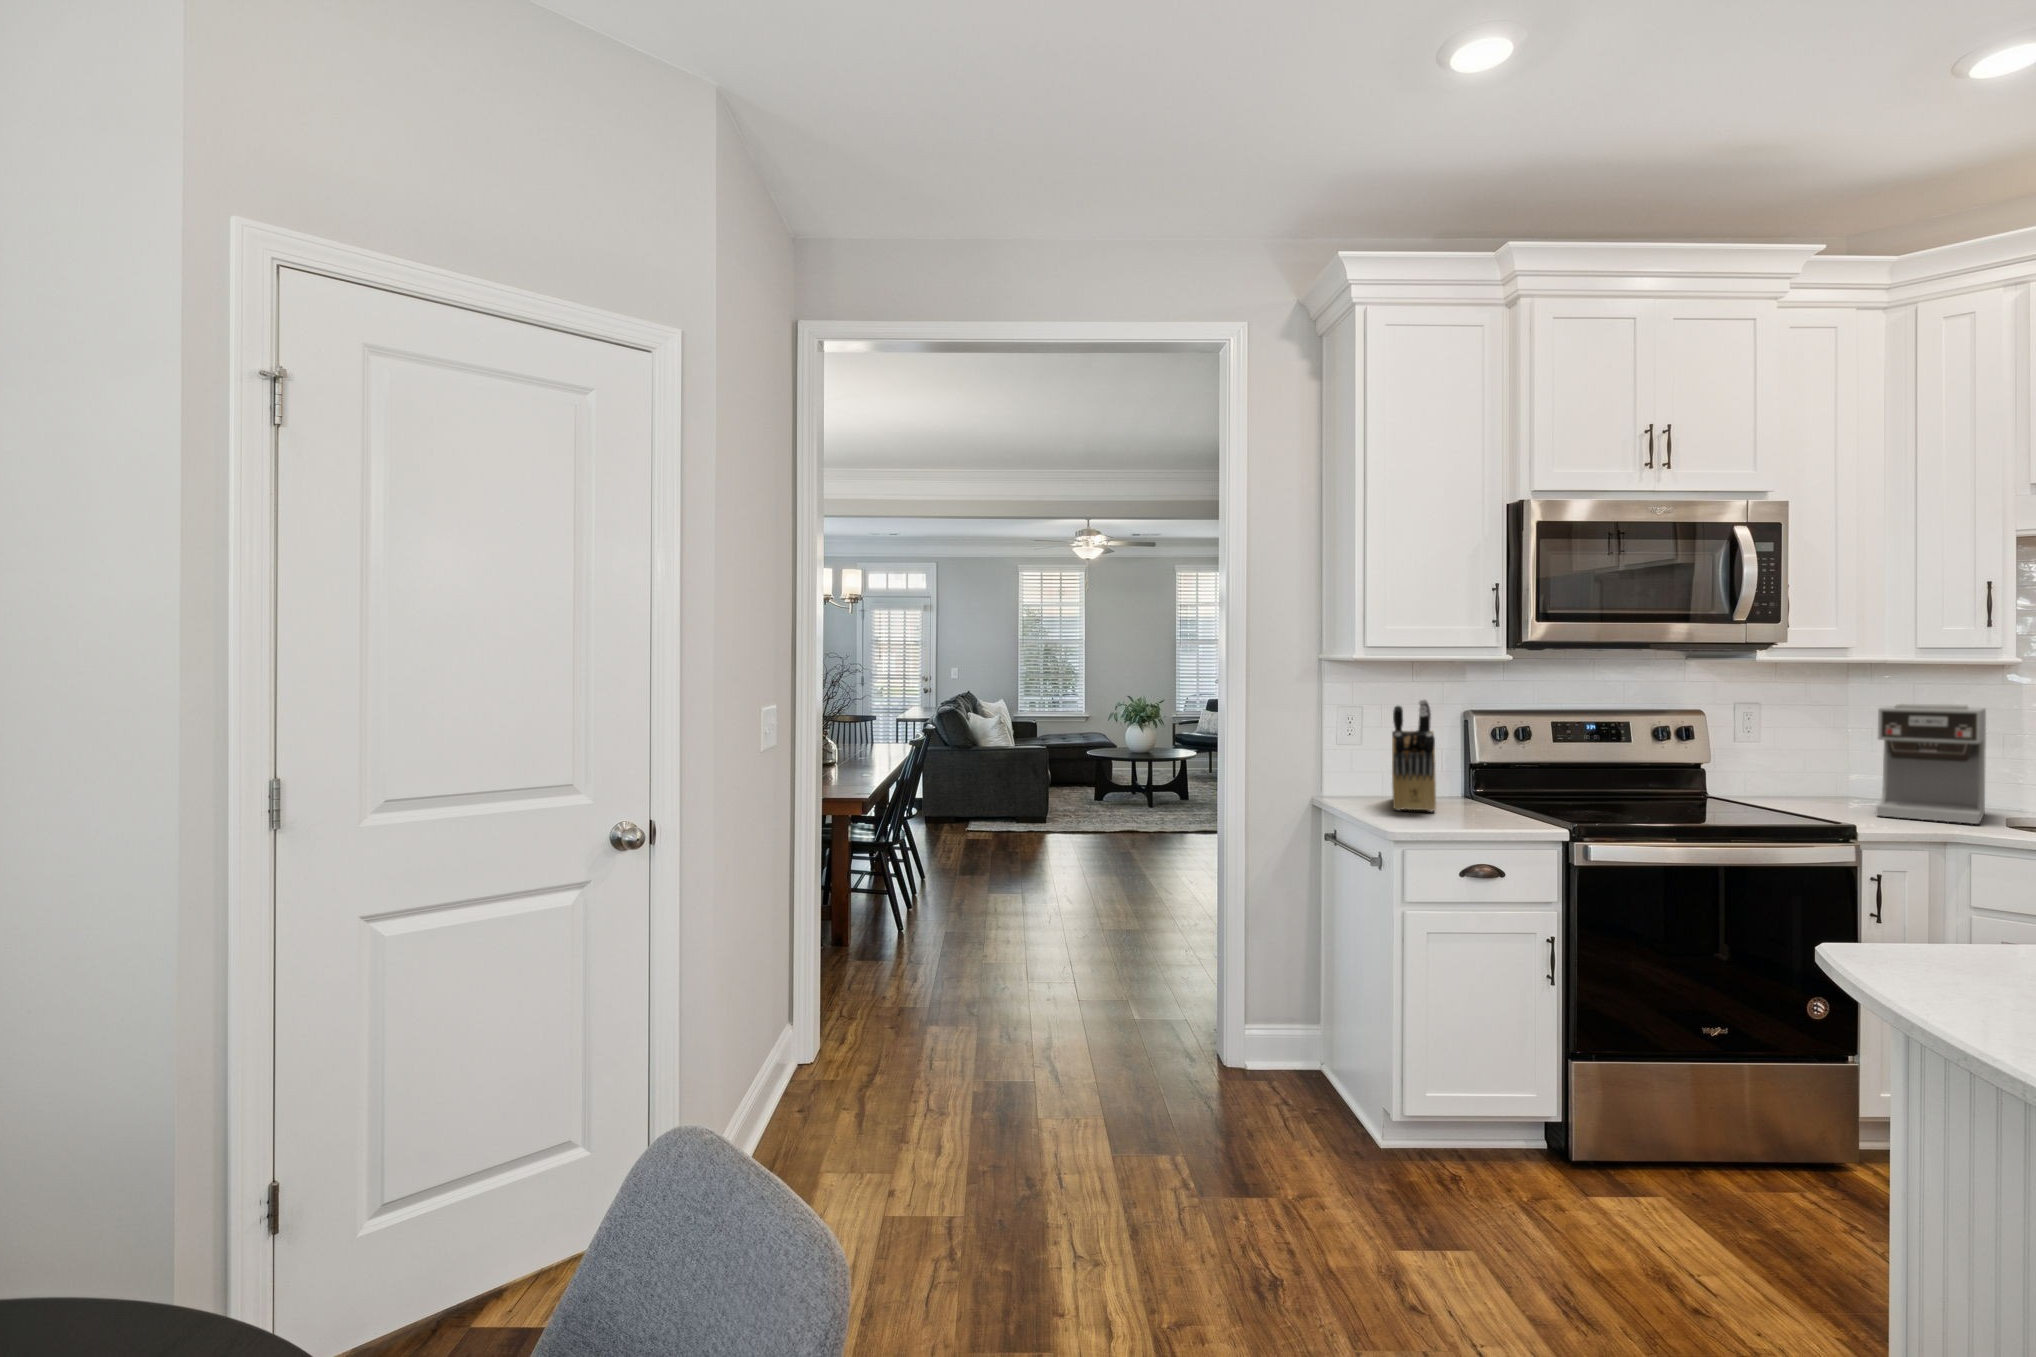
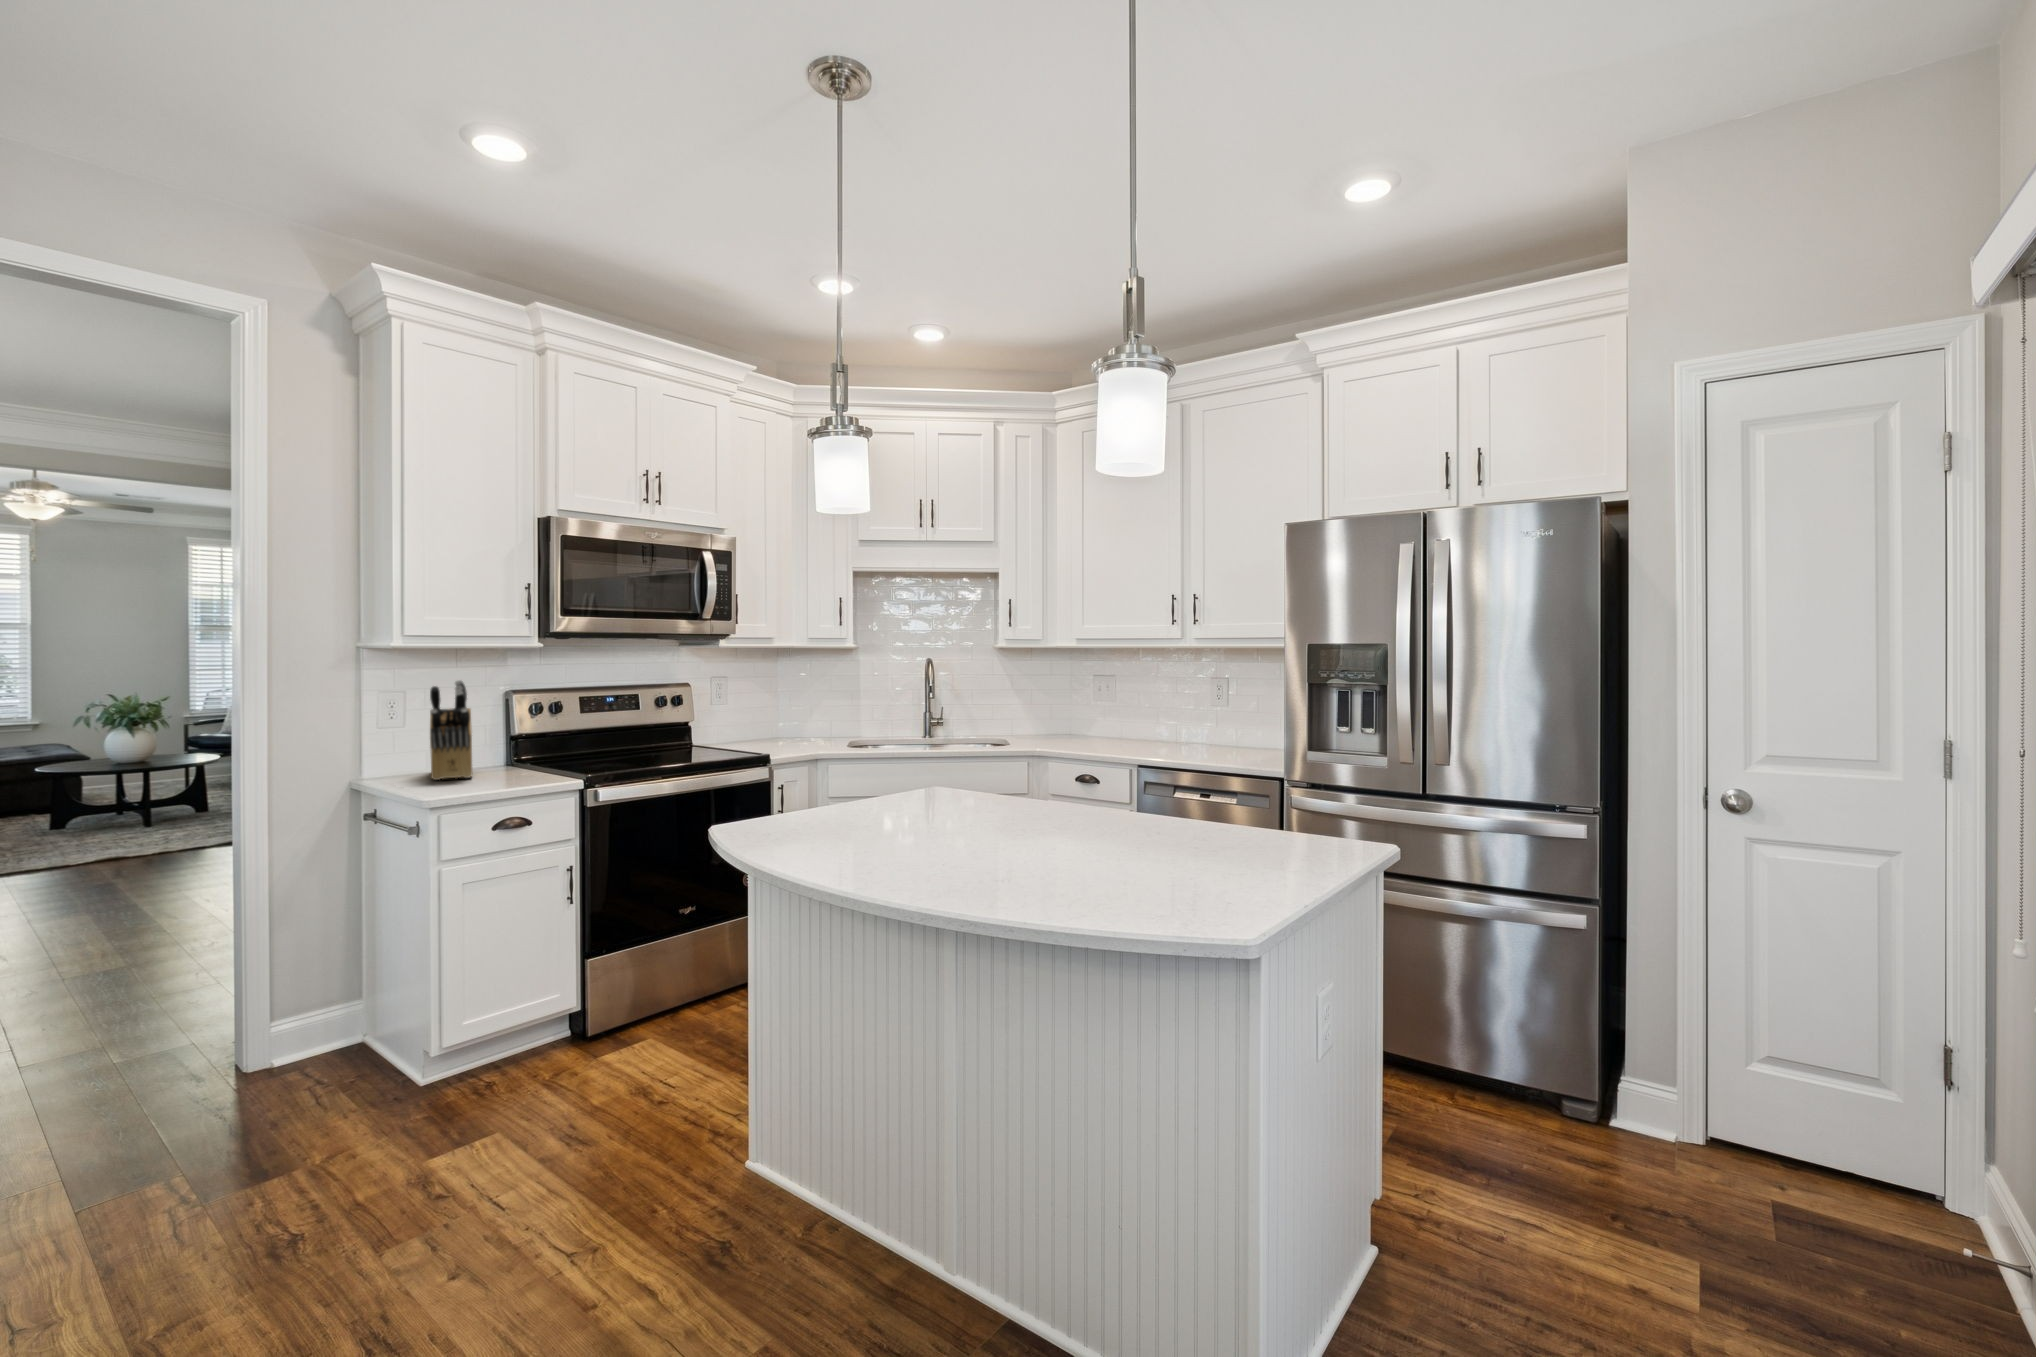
coffee maker: present [1876,703,1986,824] -> none [789,678,846,752]

